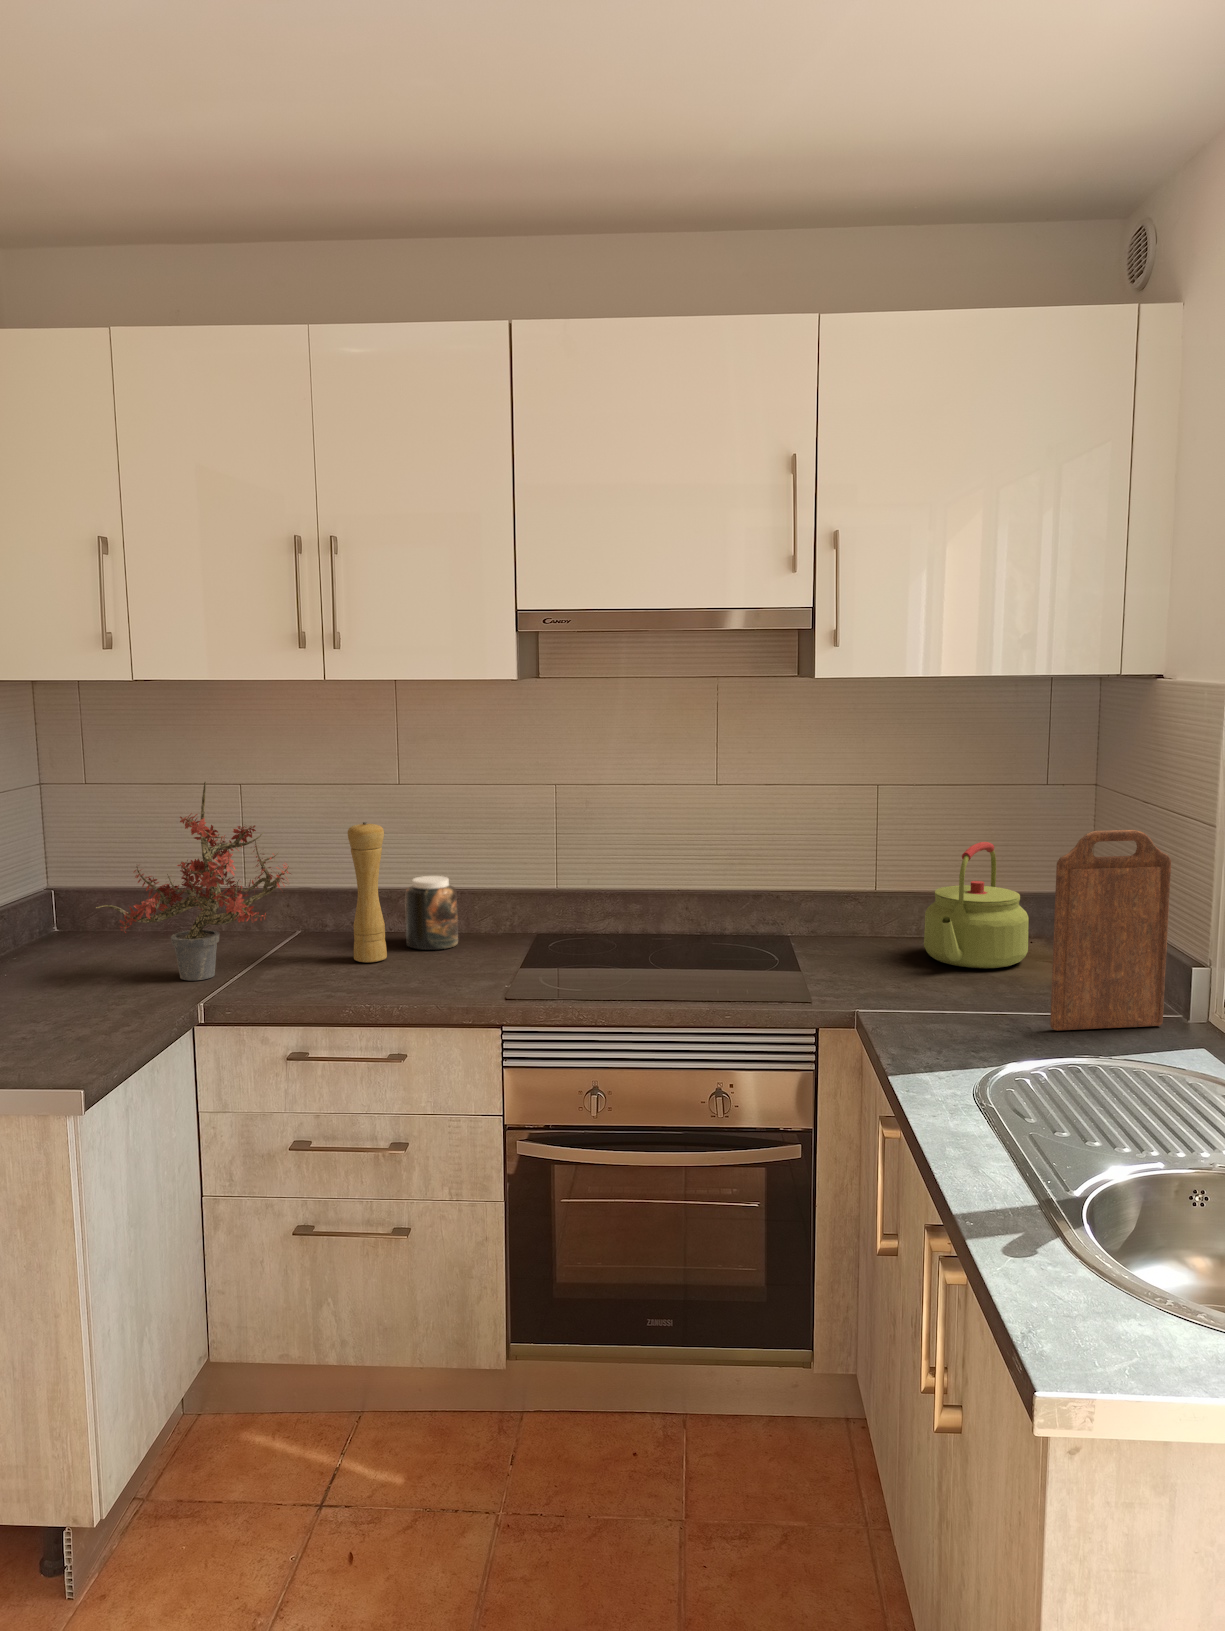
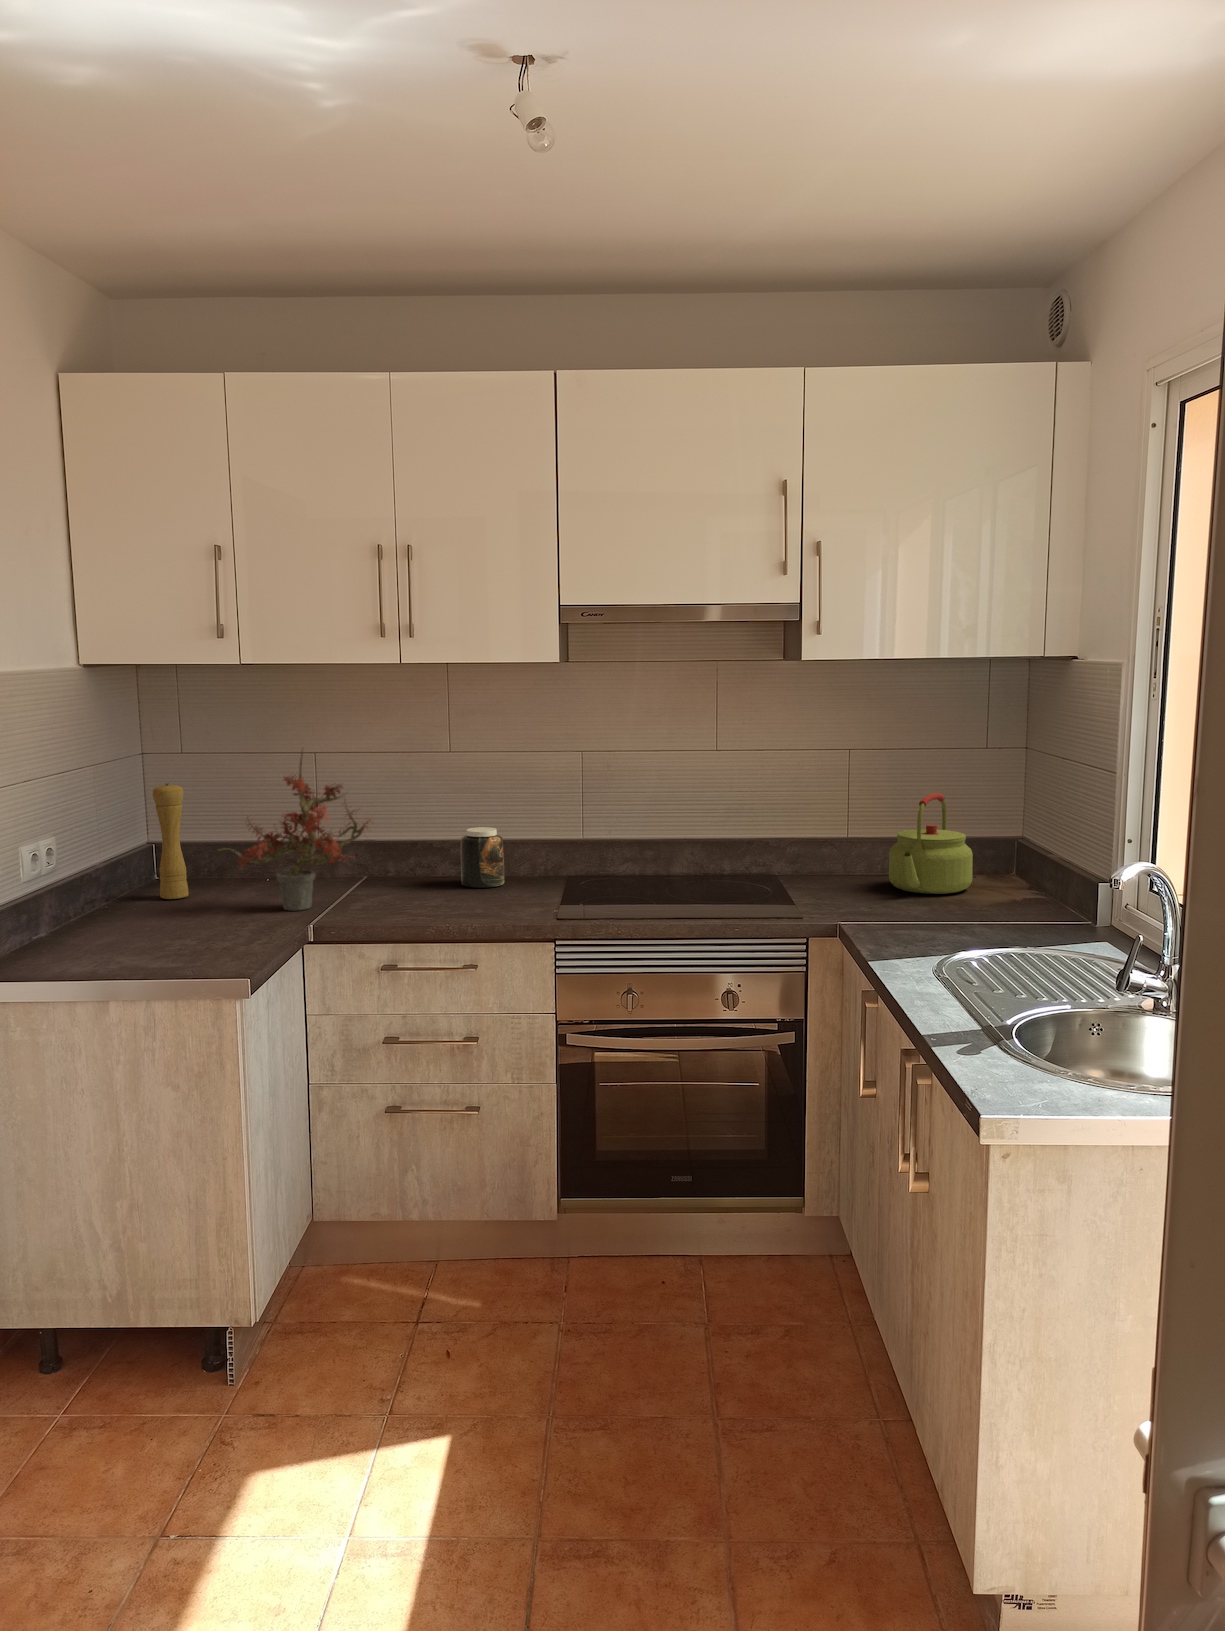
pepper mill: present [348,822,387,962] -> present [153,783,188,899]
cutting board: present [1050,830,1171,1030] -> none [990,775,1082,932]

